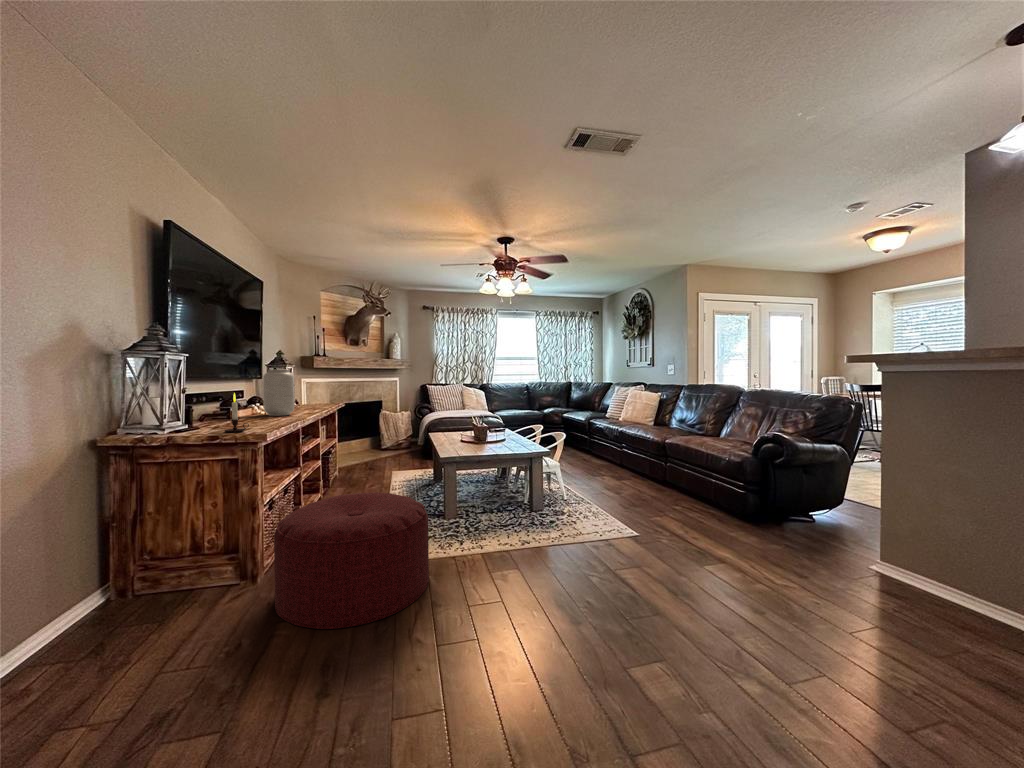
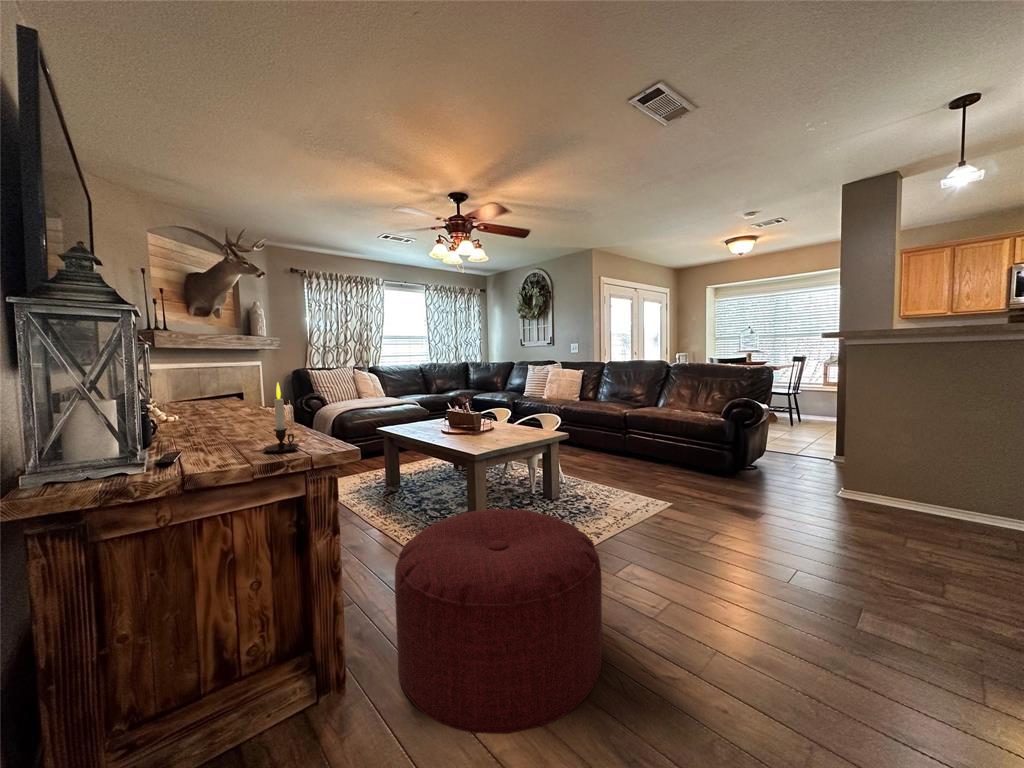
vase: present [263,369,295,416] -> none [185,346,241,421]

